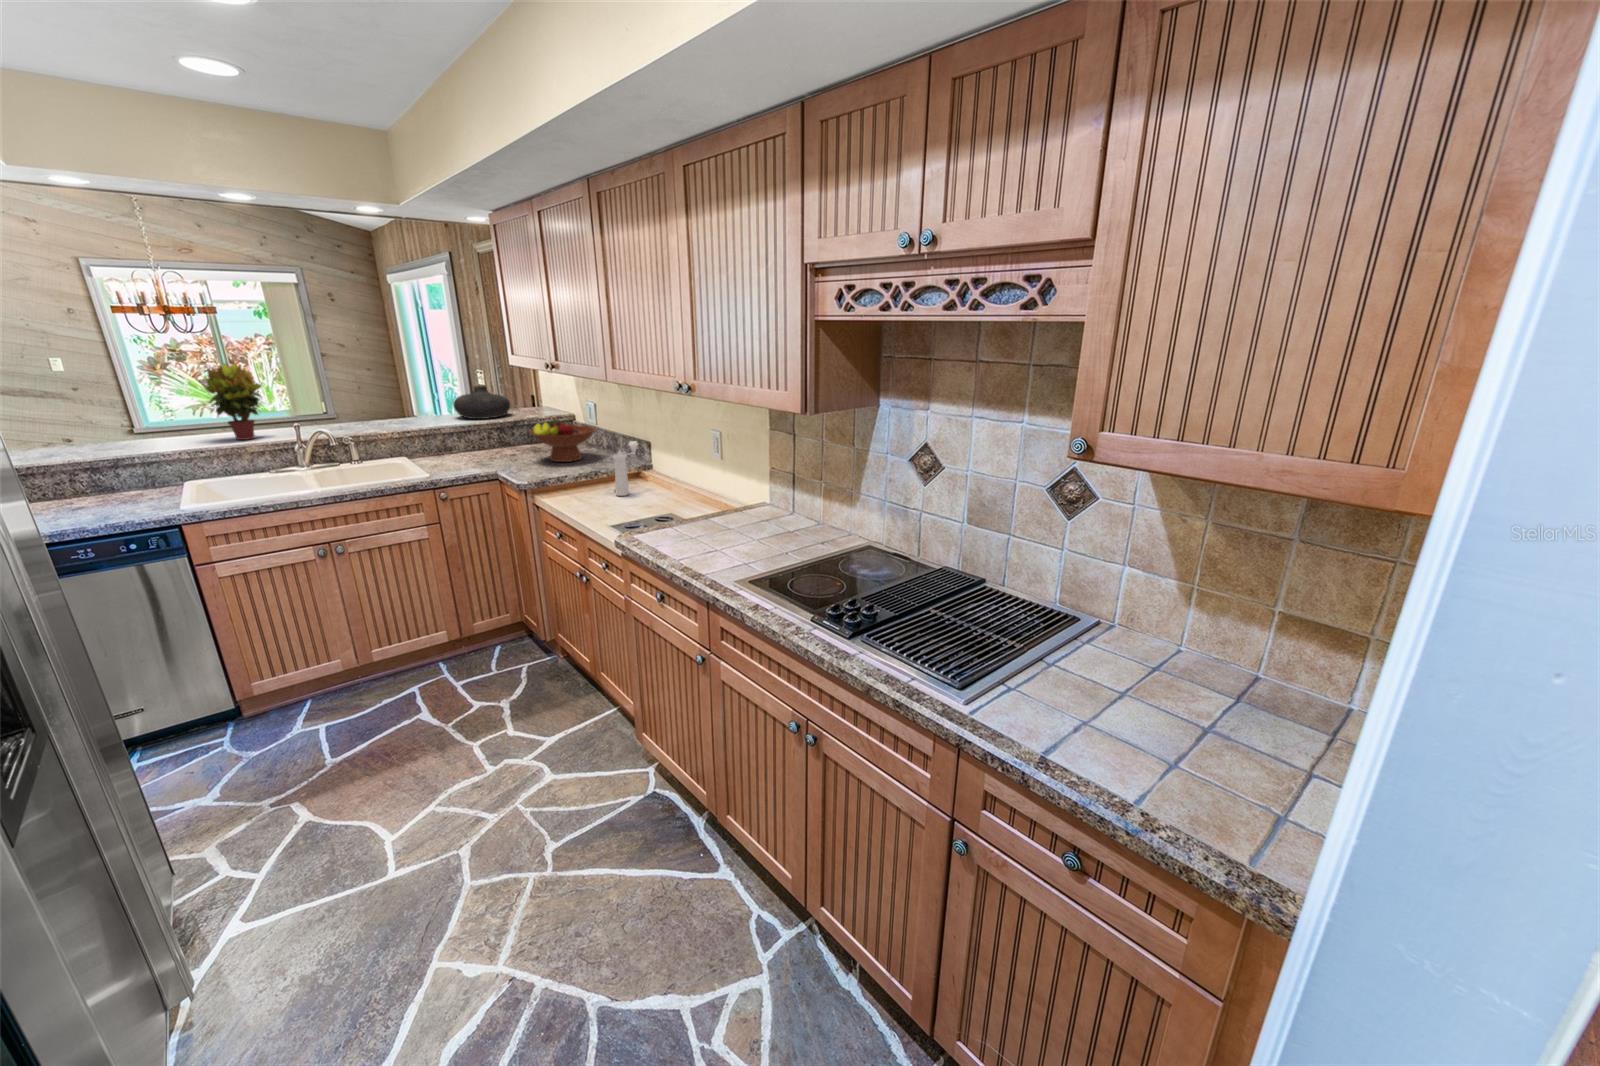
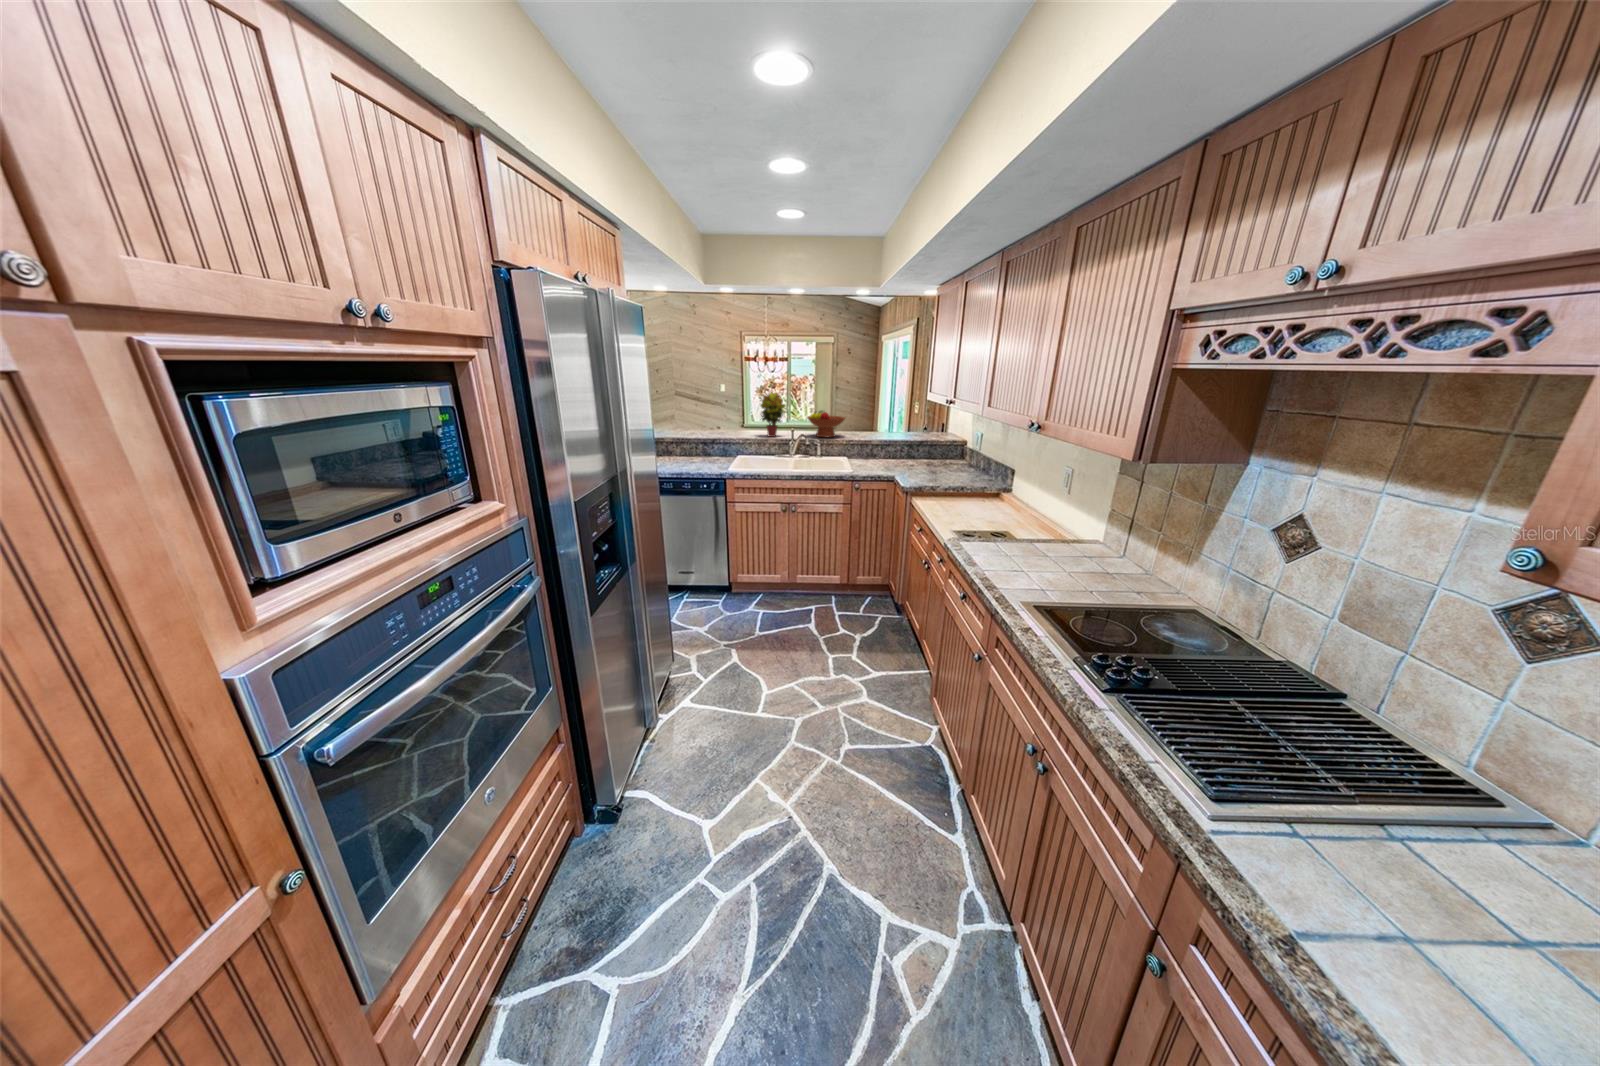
vase: present [453,386,510,419] -> none [885,414,922,438]
fruit bowl: present [530,420,595,462] -> present [807,411,845,438]
pepper mill: present [613,441,638,496] -> none [970,468,1000,510]

